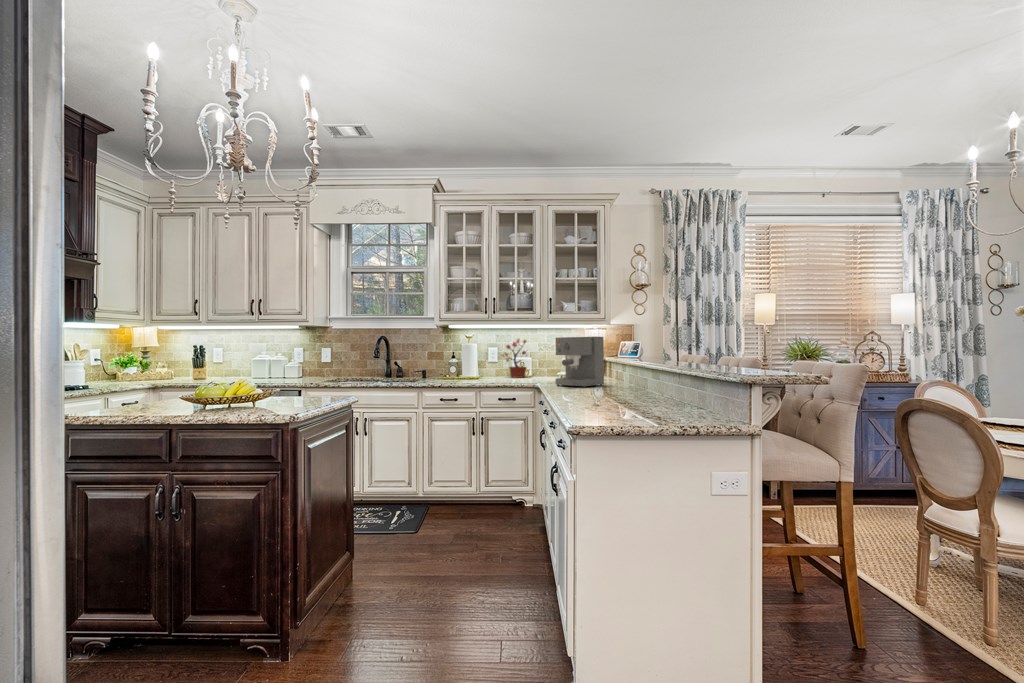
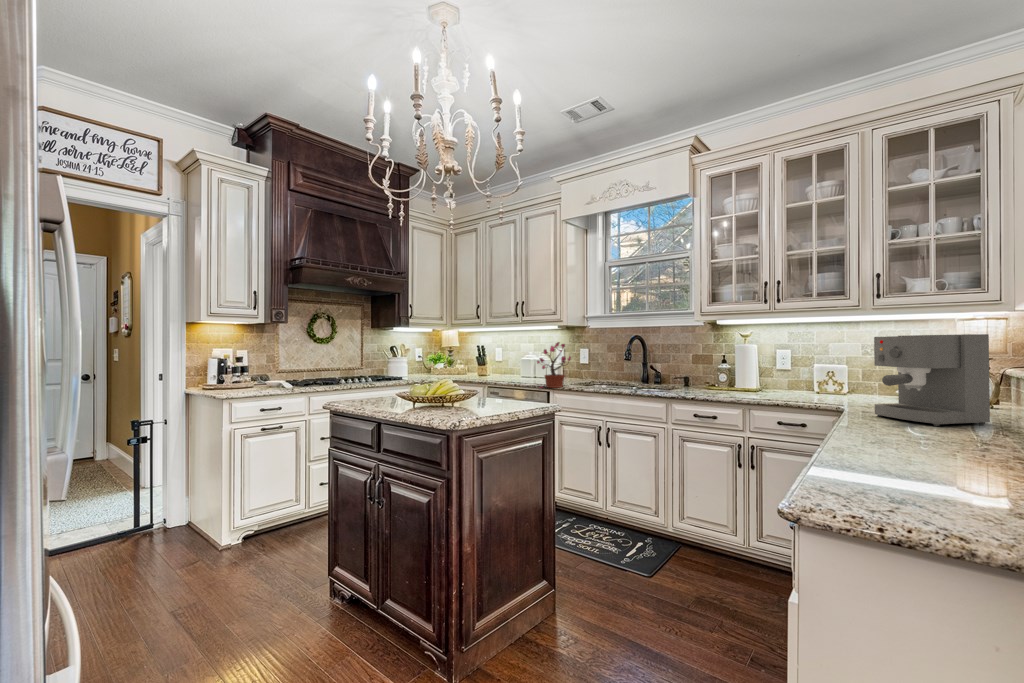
potted plant: present [502,339,531,378] -> present [537,342,571,388]

